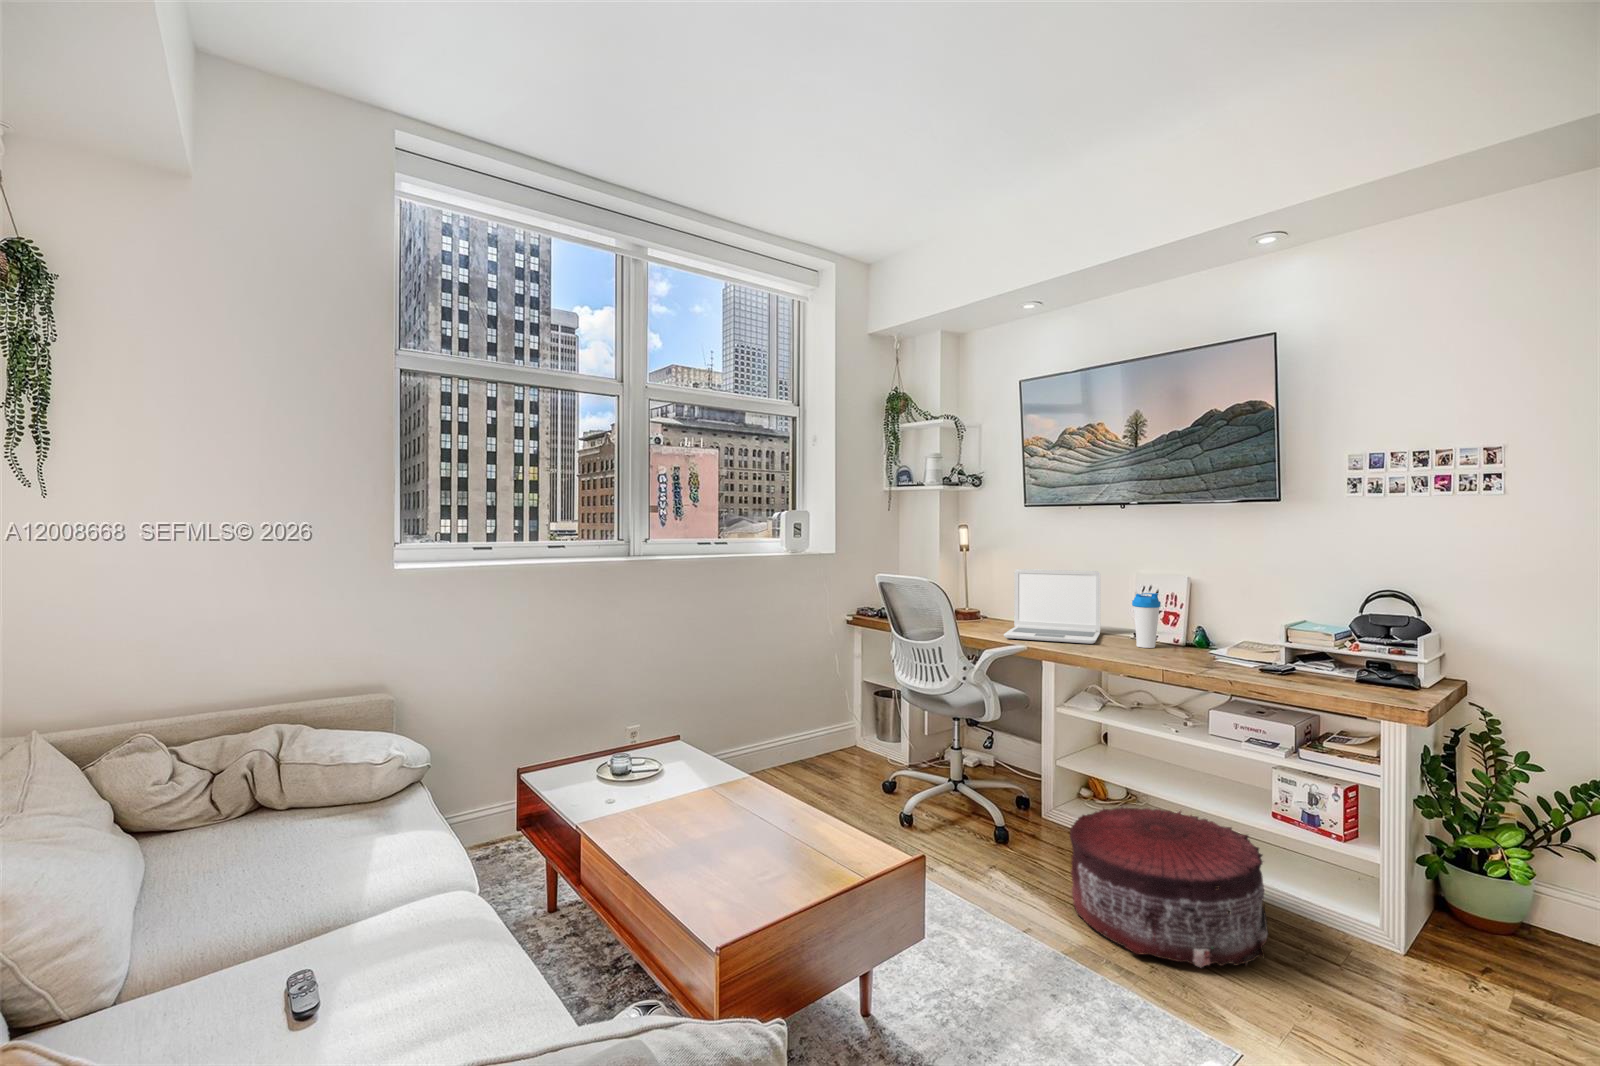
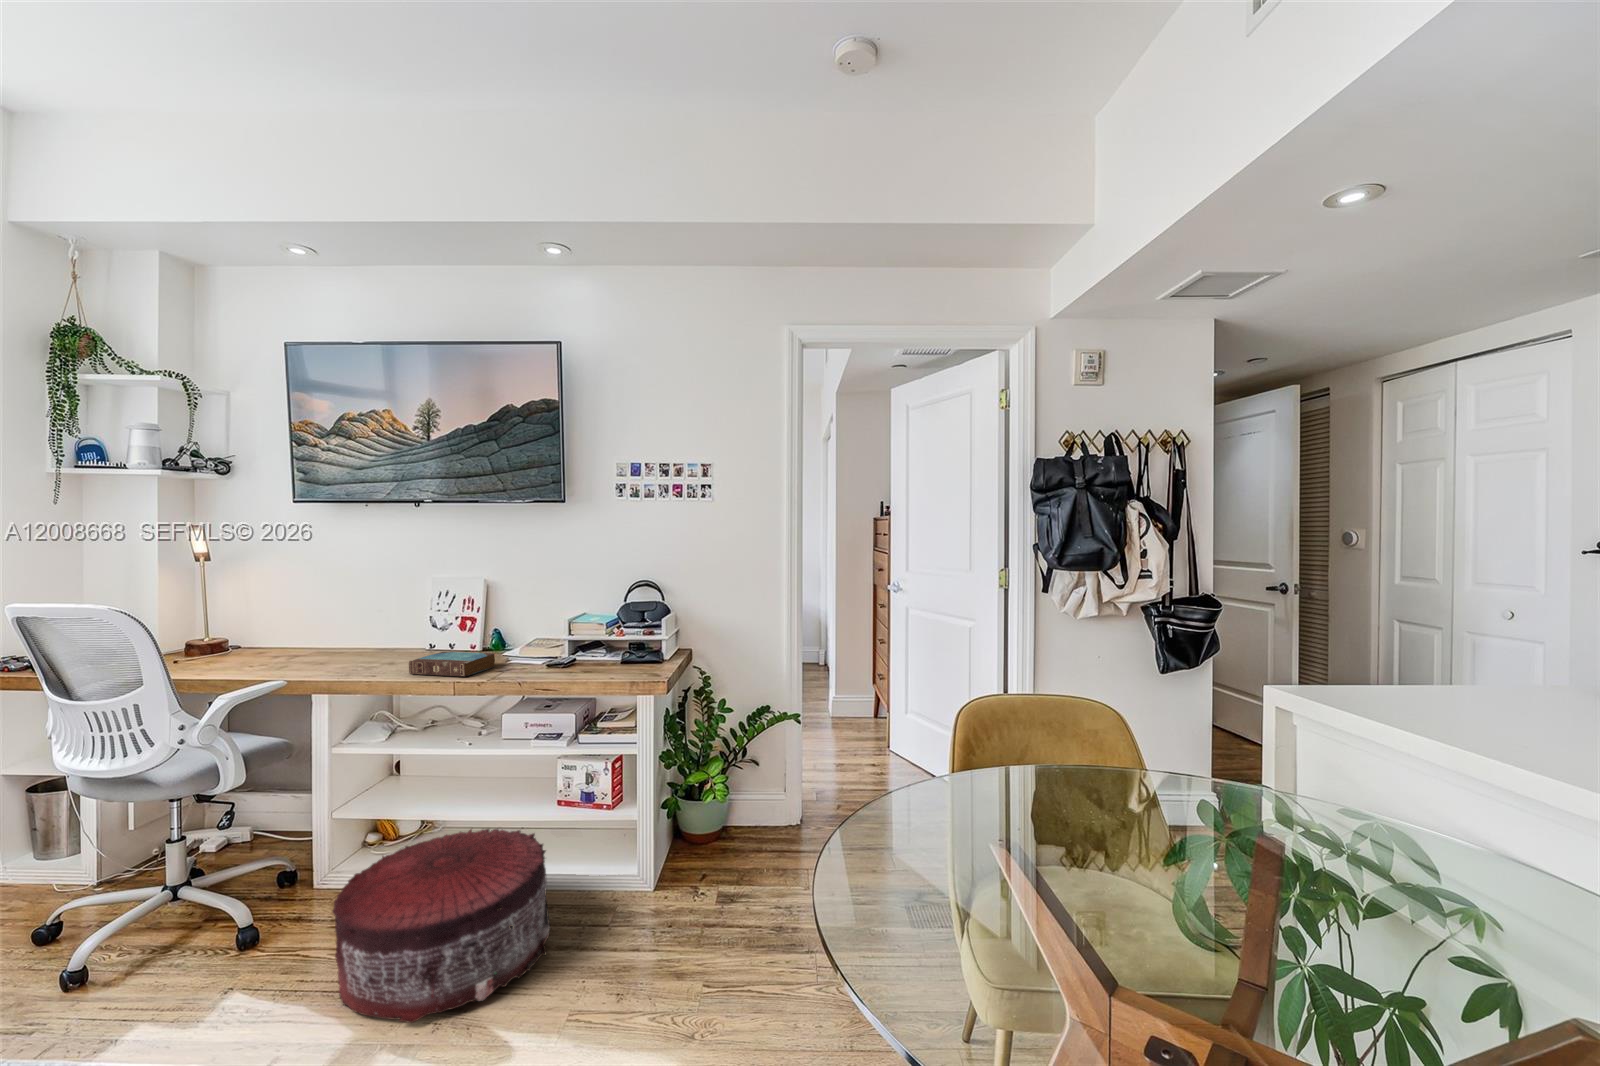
laptop: present [1004,569,1100,644] -> none [255,578,391,672]
water bottle: present [1132,593,1161,648] -> none [425,599,456,658]
book: none [1122,641,1203,666] -> present [409,652,495,677]

